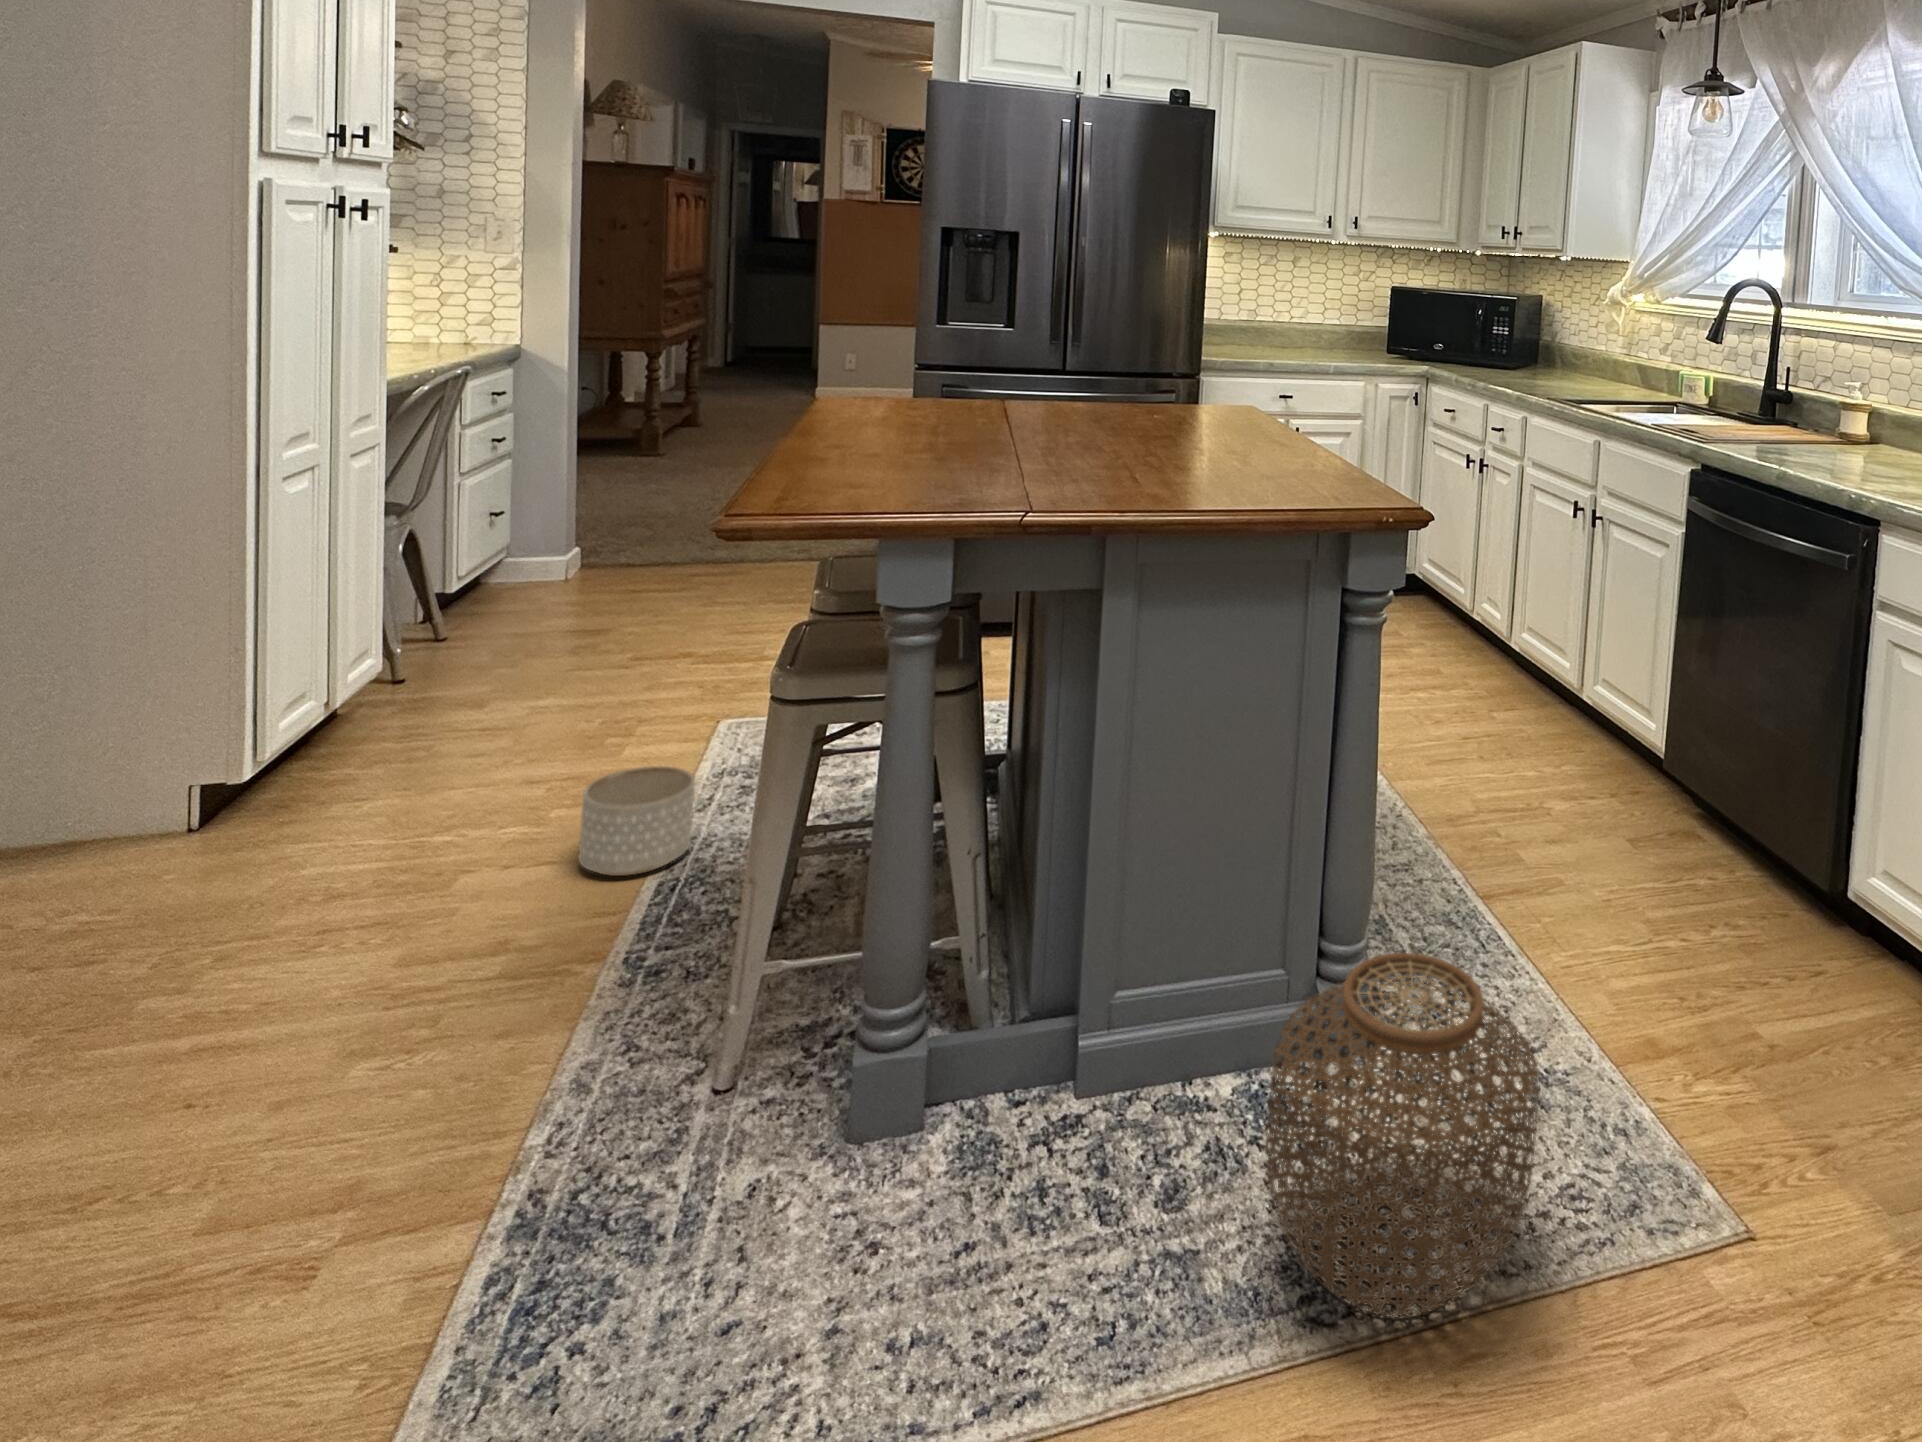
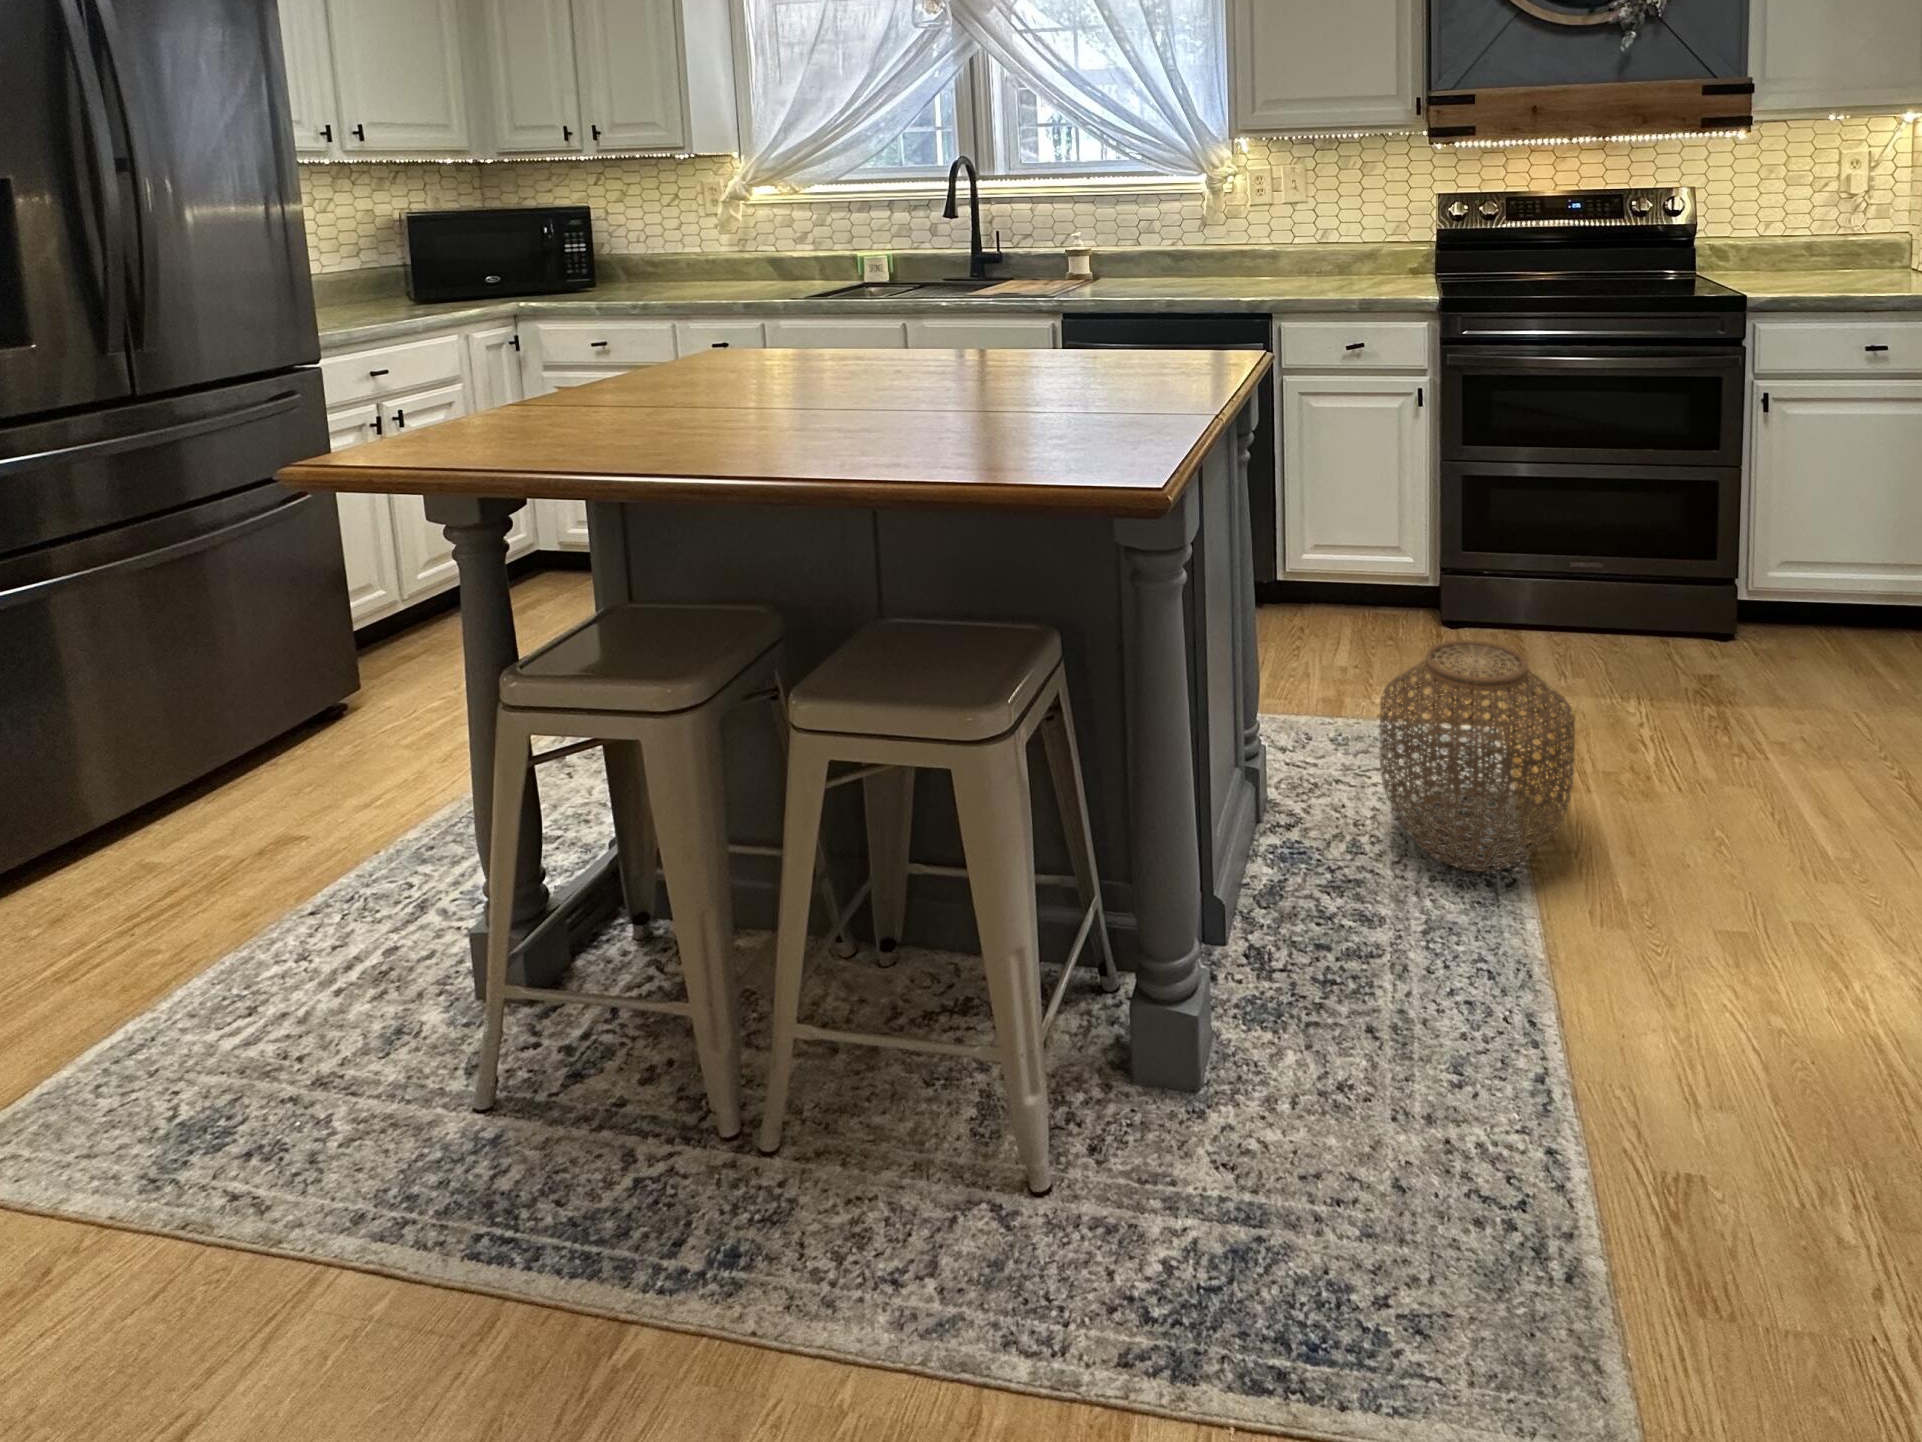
planter: present [579,766,695,876] -> none [202,1090,414,1333]

